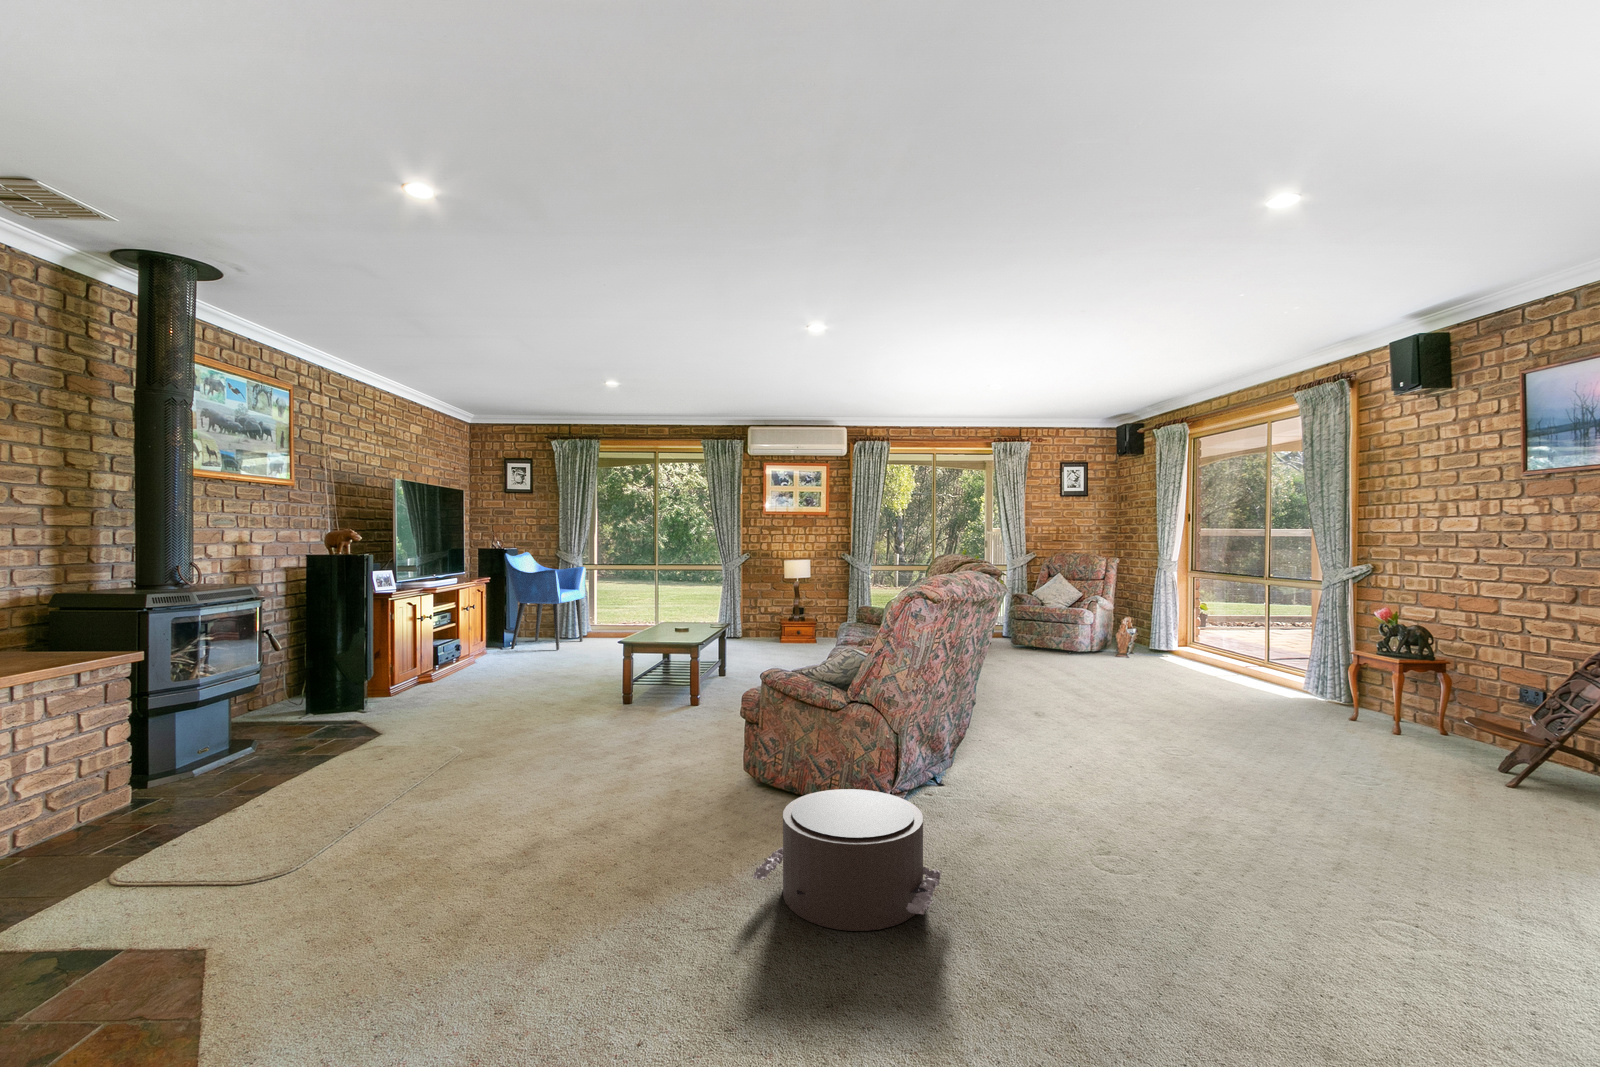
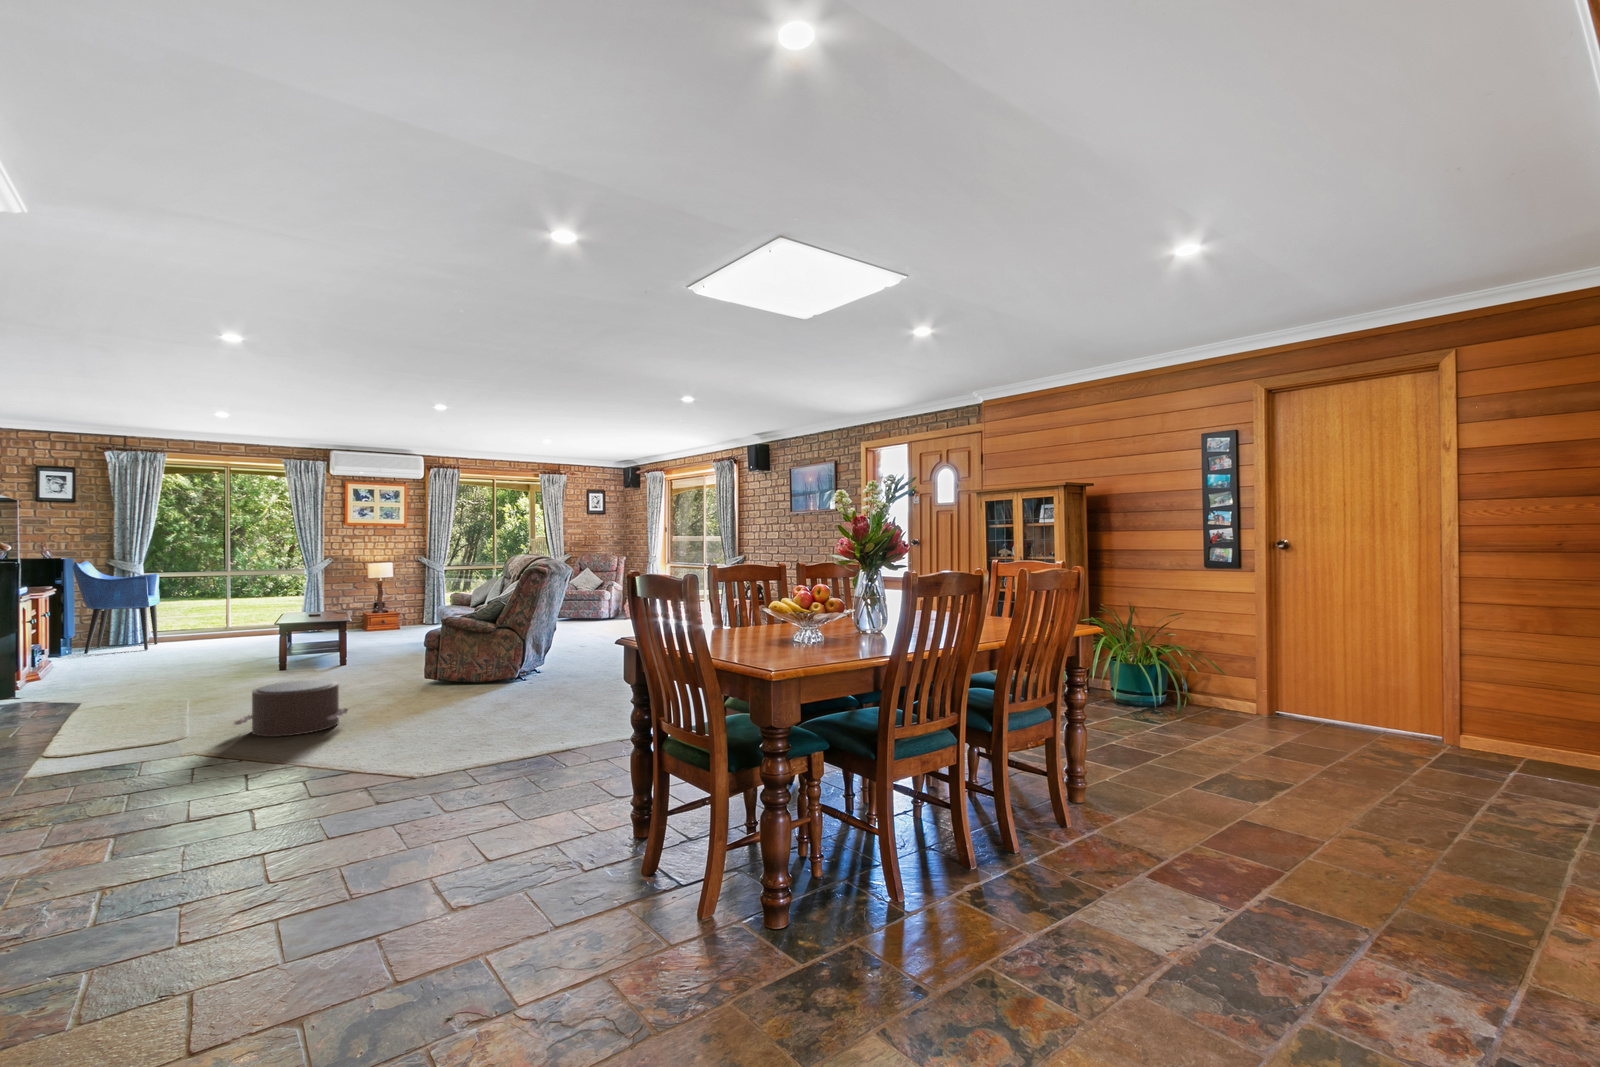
pouf: present [752,789,941,931] -> present [234,680,349,737]

